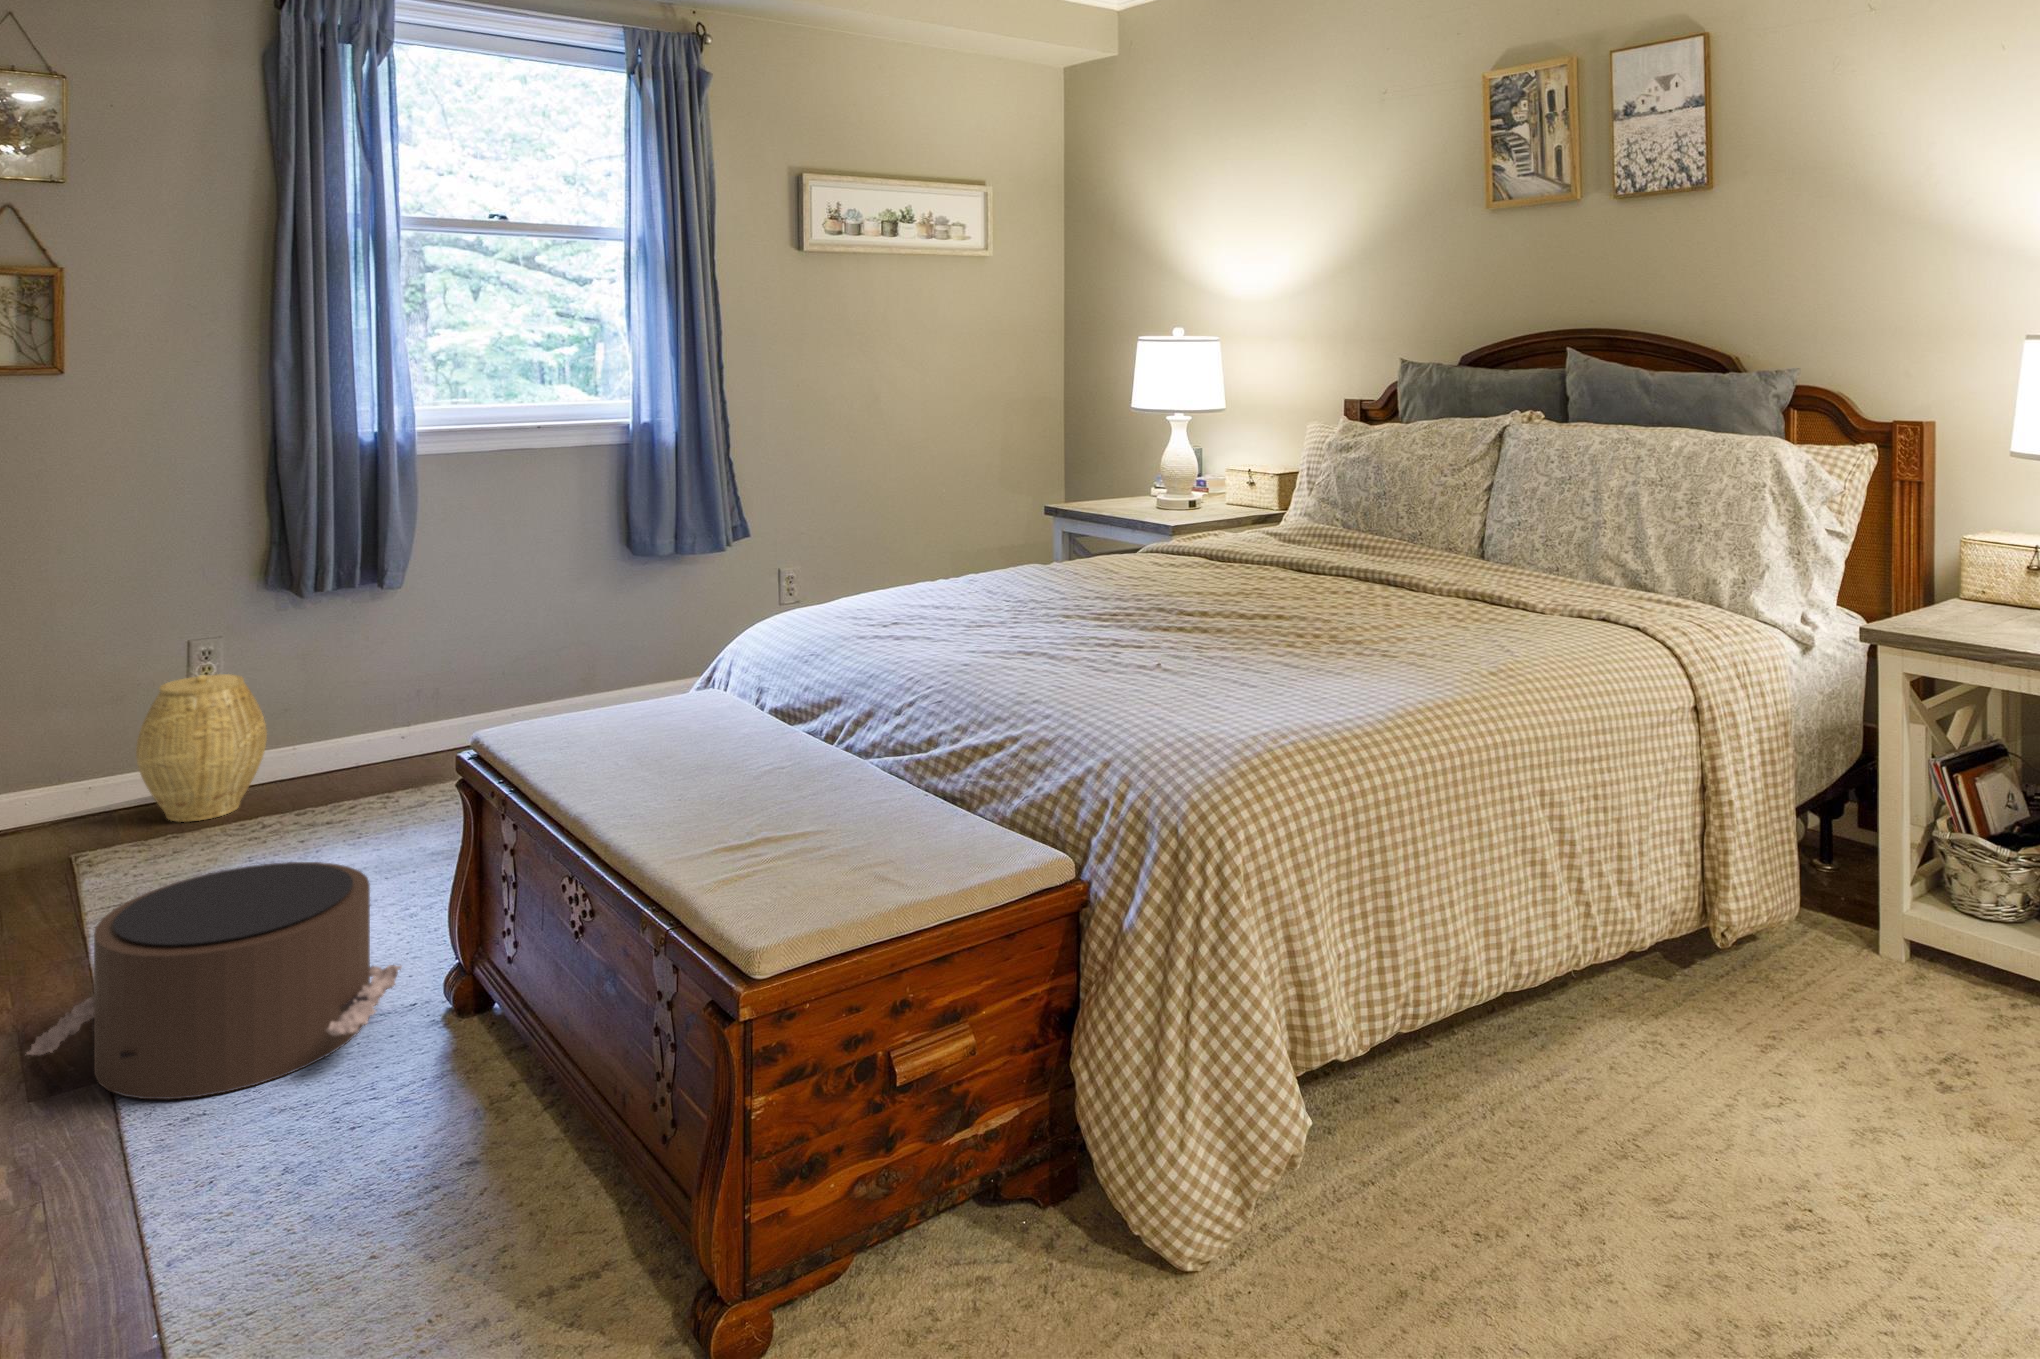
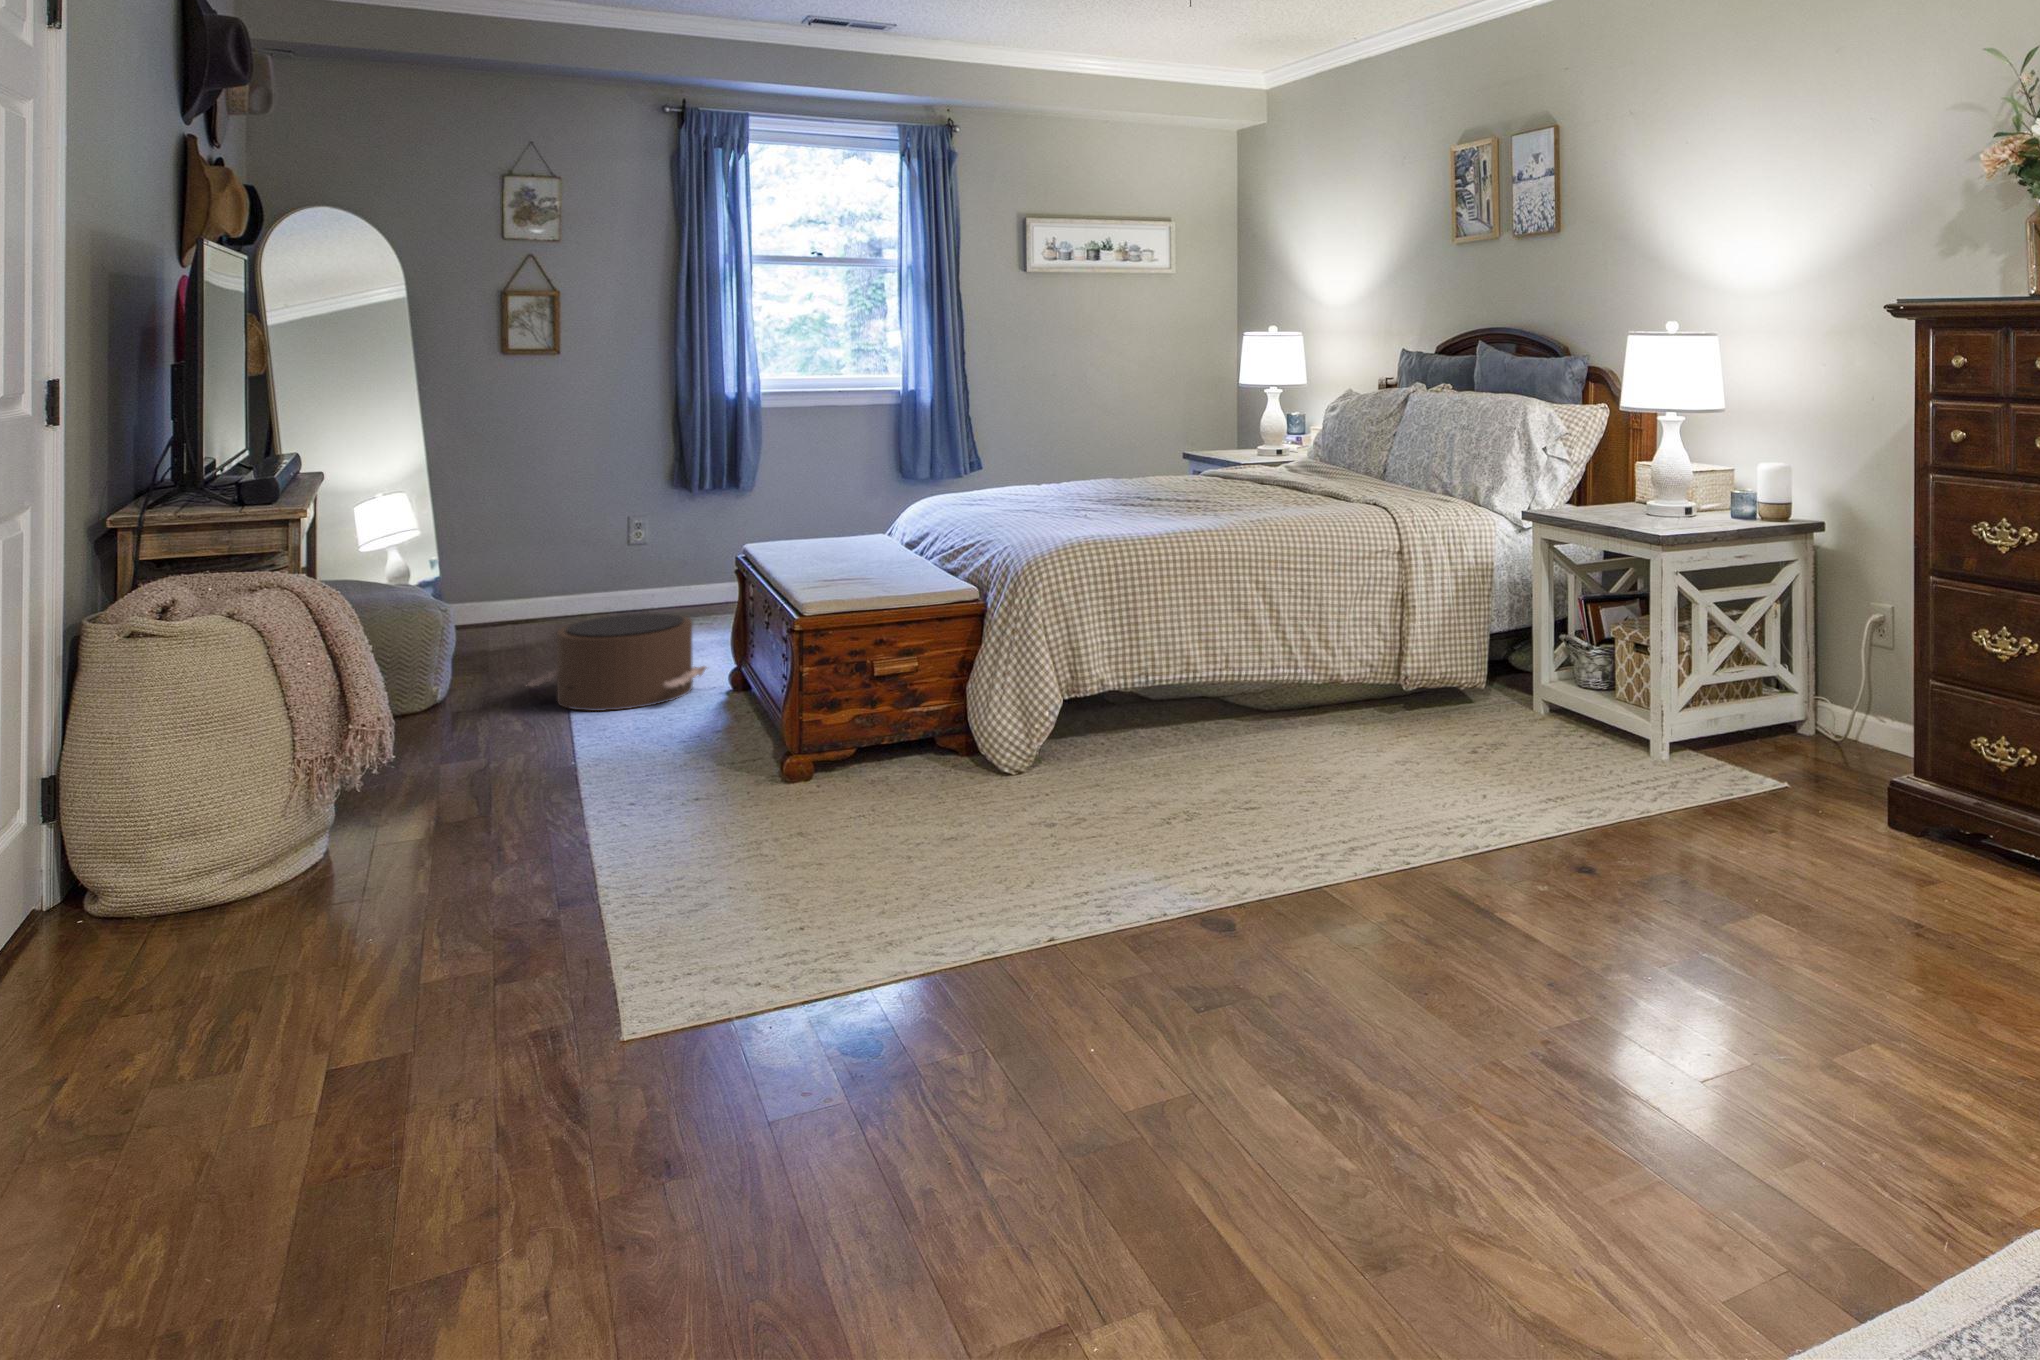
woven basket: present [136,674,267,822] -> none [597,534,670,619]

